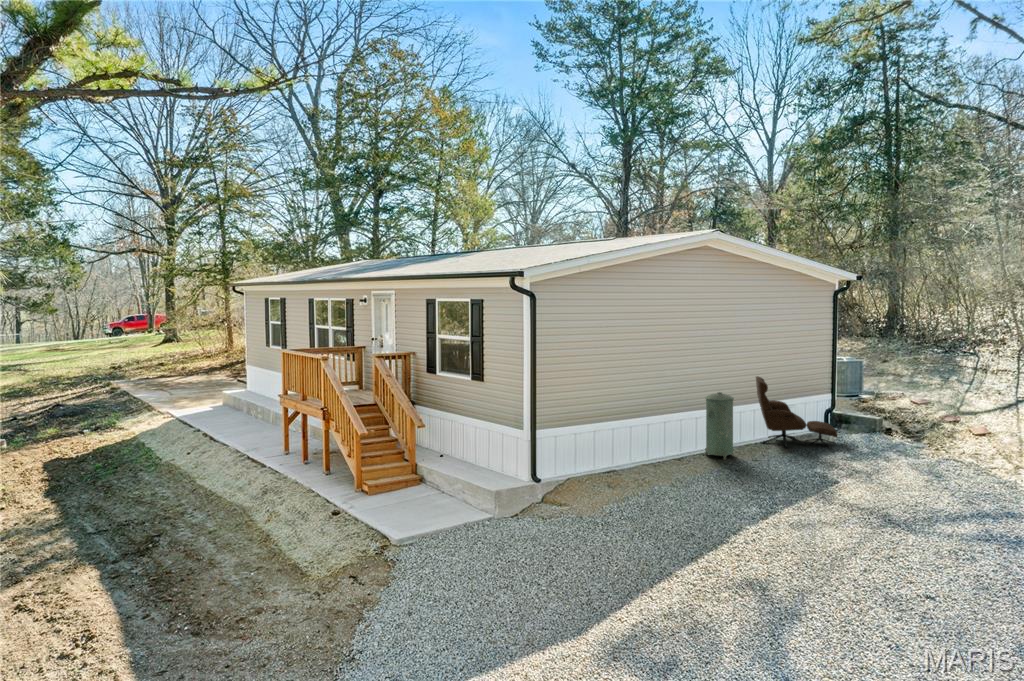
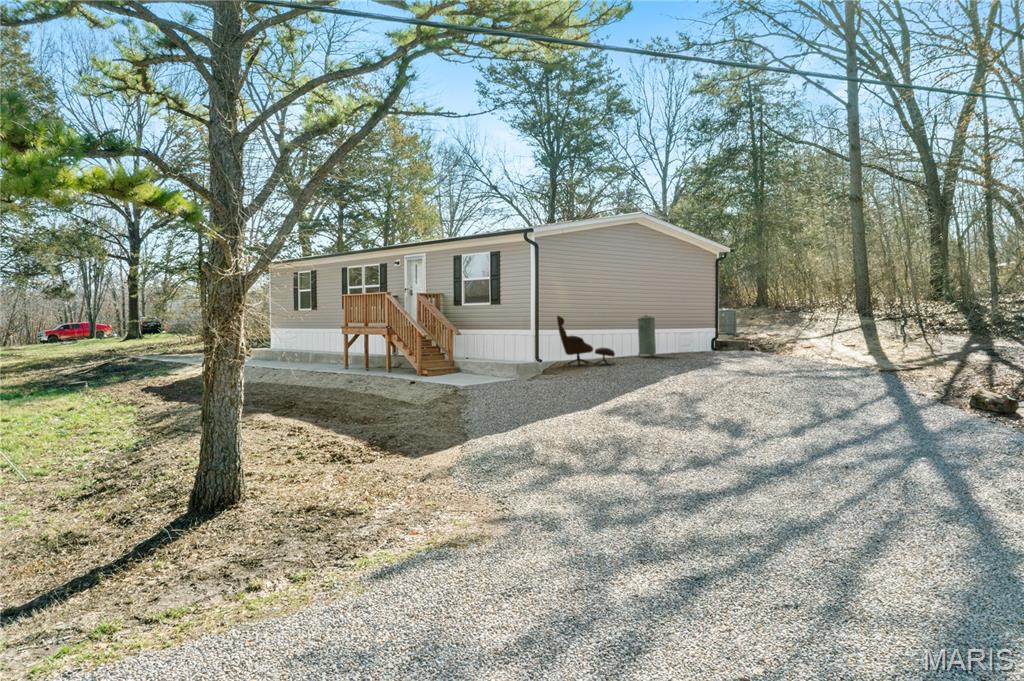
lounge chair: present [756,376,837,448] -> present [557,316,615,366]

